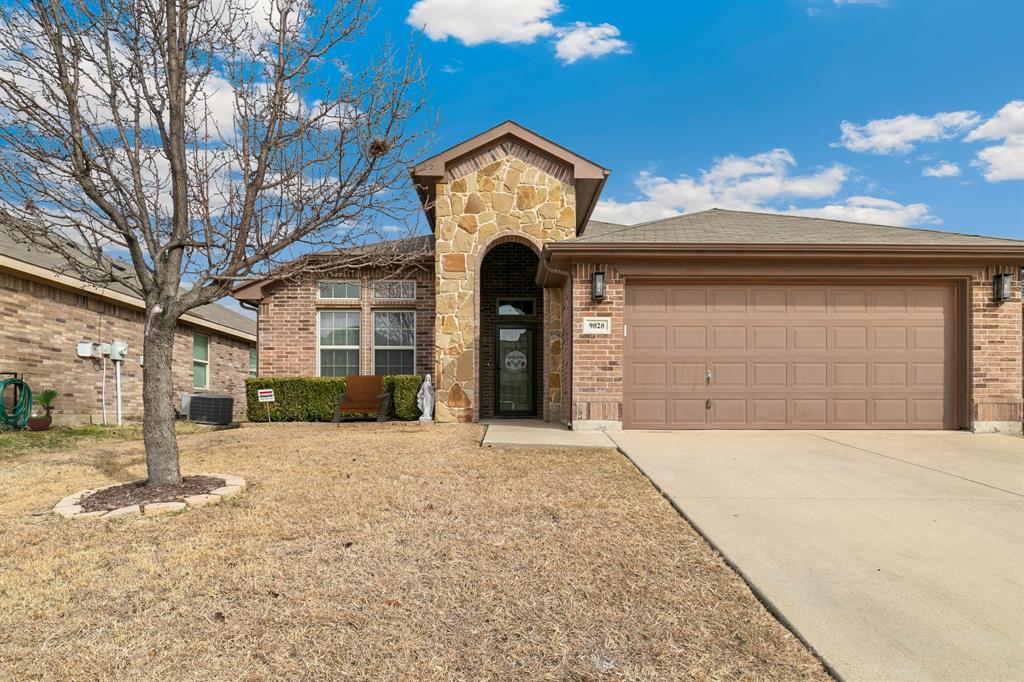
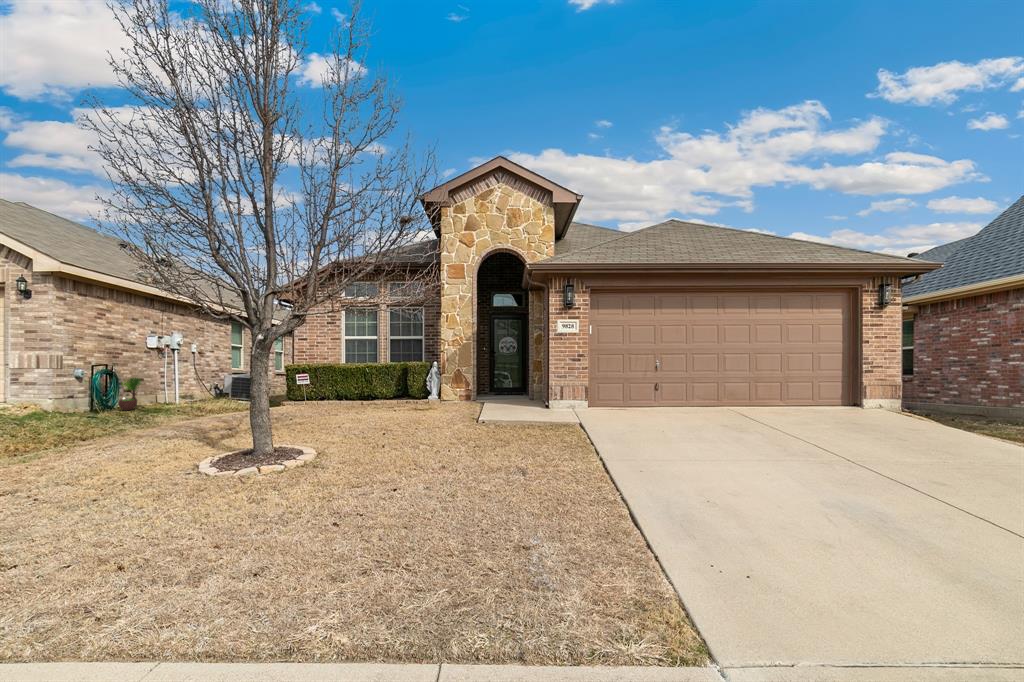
lounge chair: present [332,375,390,423] -> none [358,363,404,402]

